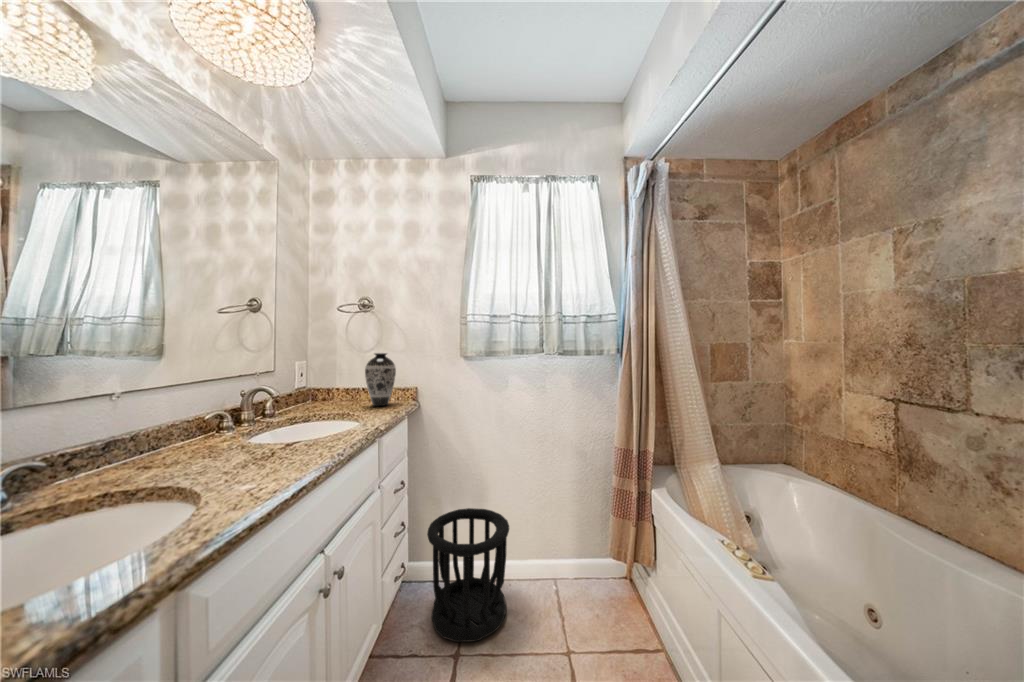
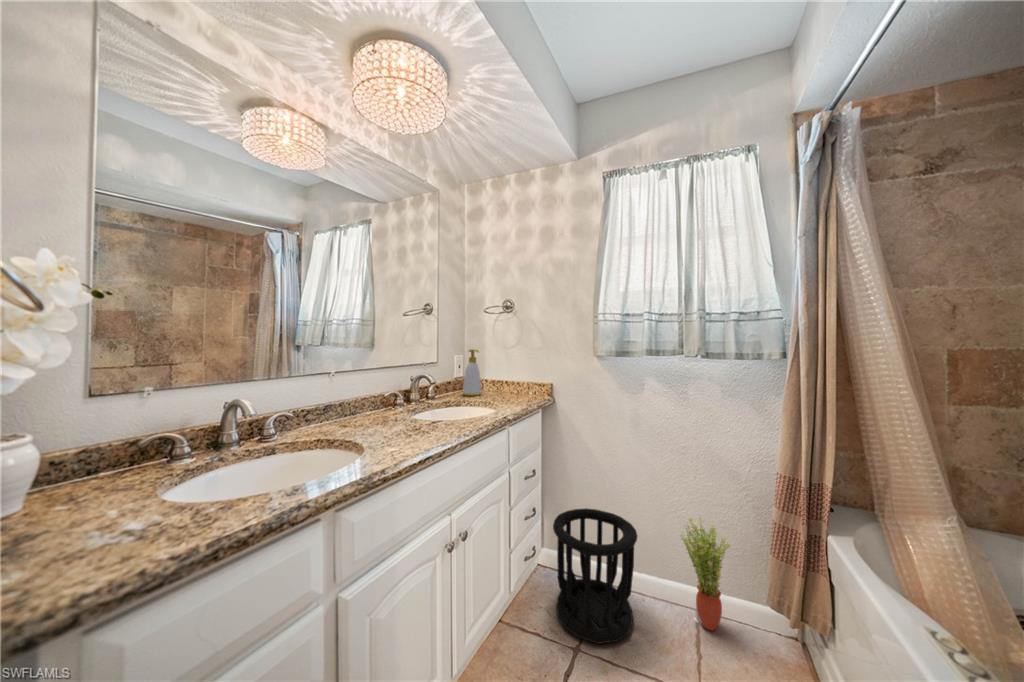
soap bottle: none [311,353,336,407] -> present [463,349,481,396]
decorative vase: present [365,353,396,406] -> none [503,351,530,399]
potted plant: none [543,496,583,593] -> present [680,518,730,630]

